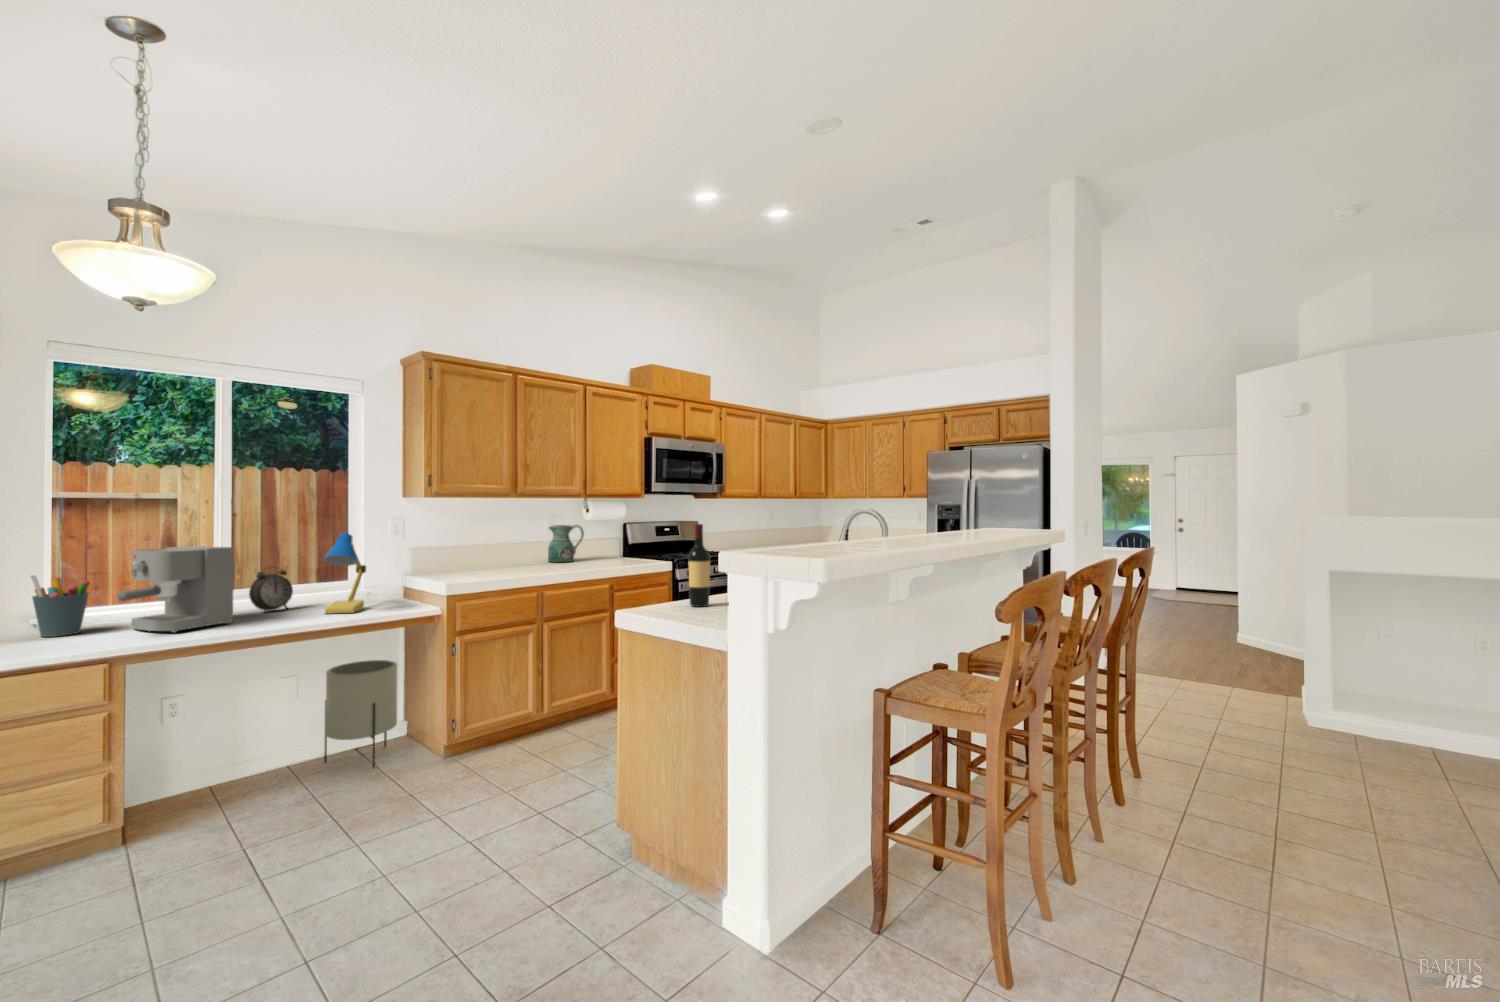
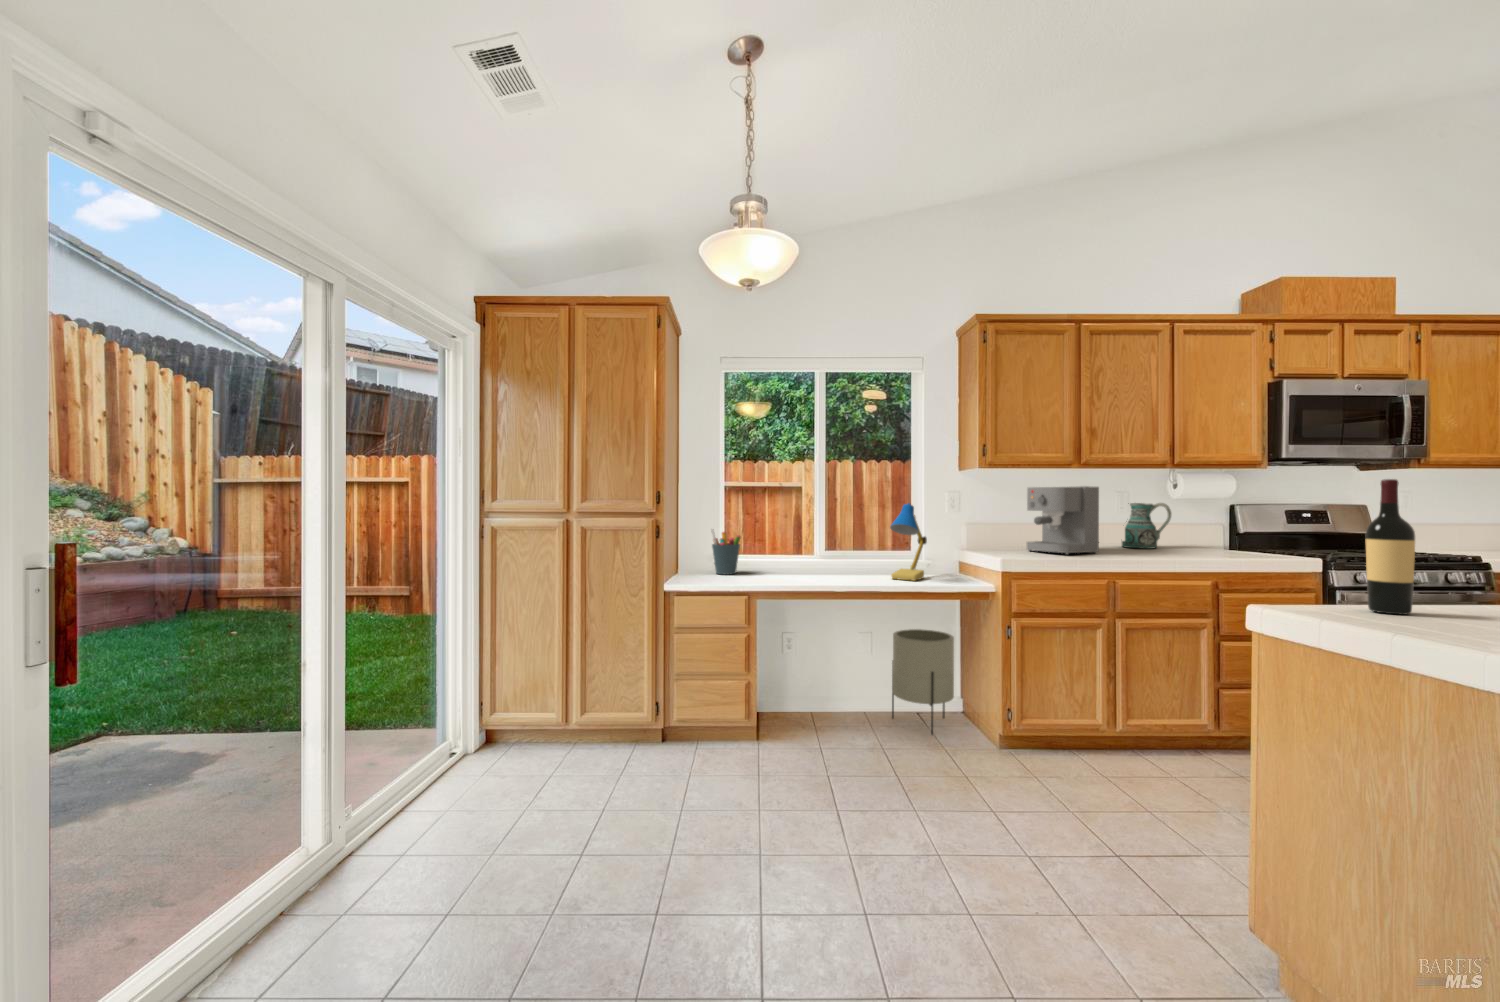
coffee maker: present [117,546,234,633] -> present [1027,486,1099,554]
alarm clock: present [249,569,293,612] -> none [837,533,868,573]

